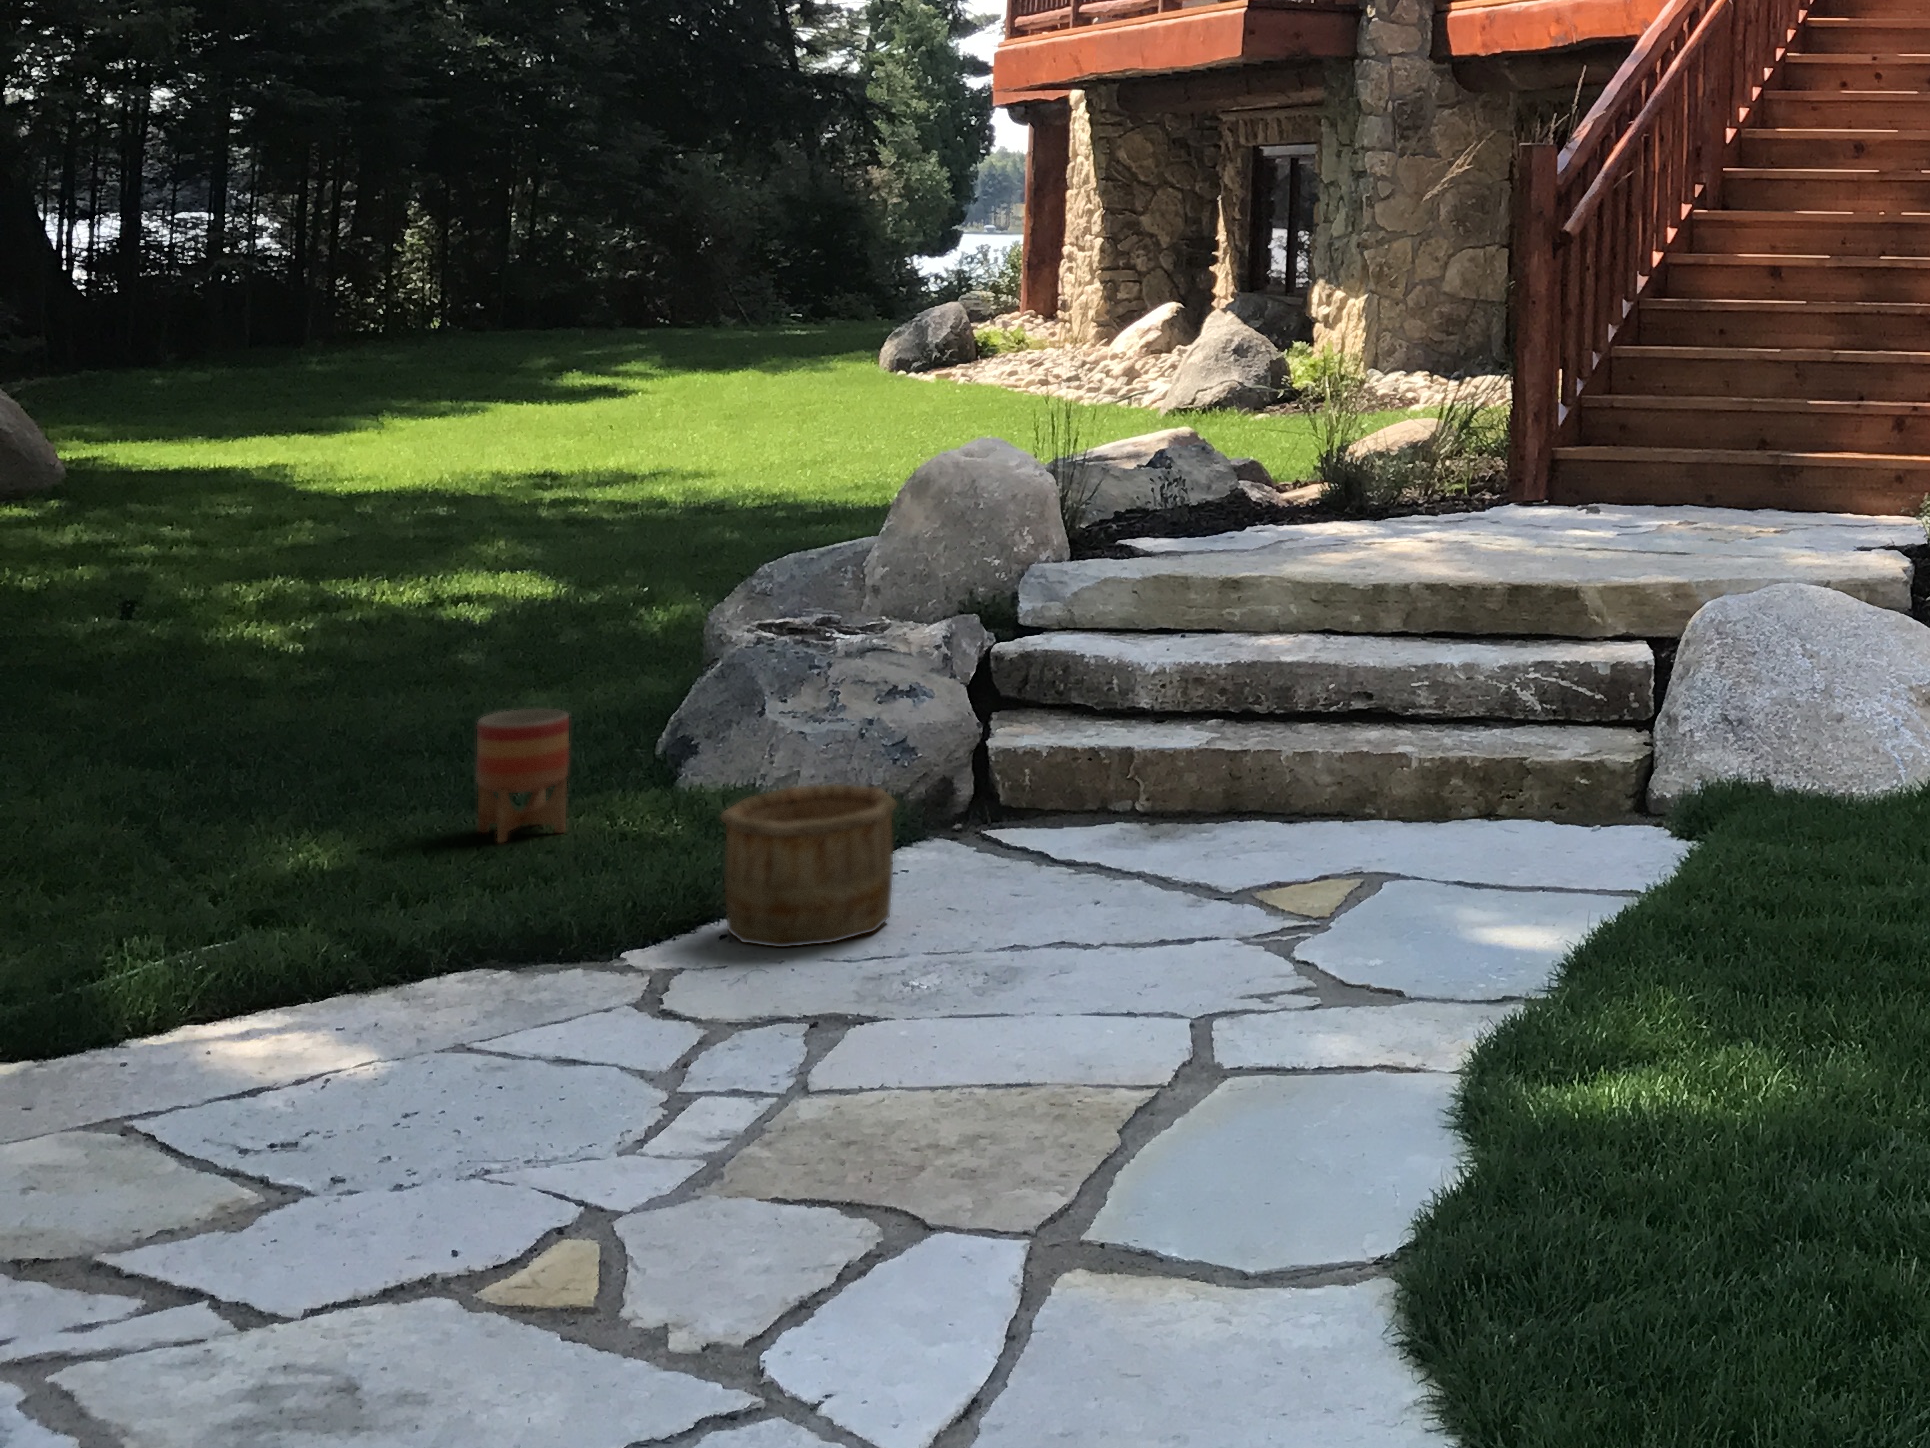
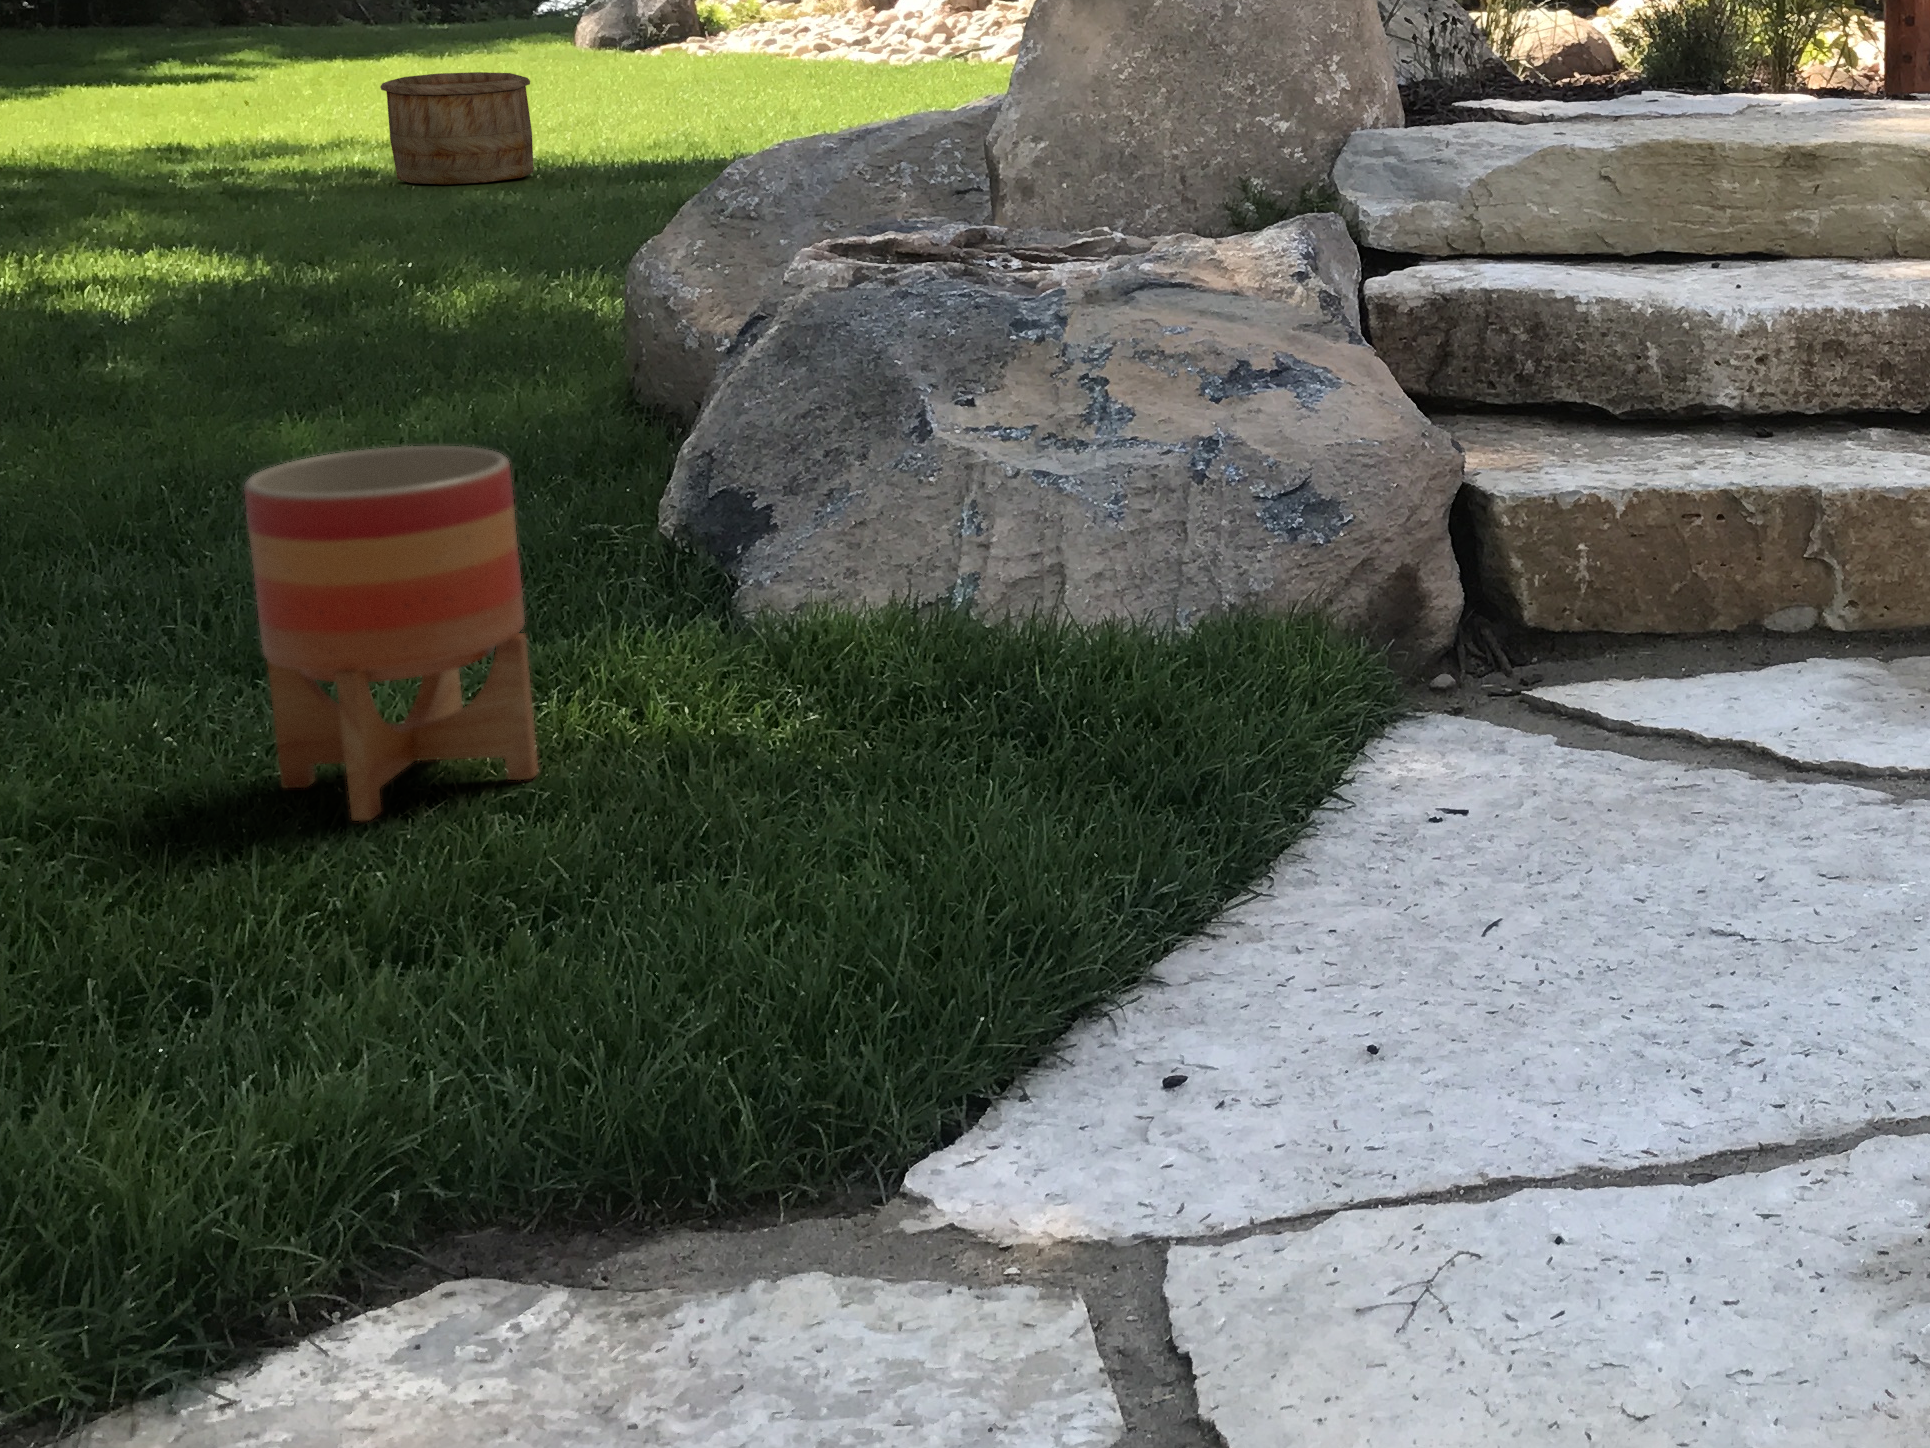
wooden bucket: present [721,784,897,947] -> present [380,72,533,184]

